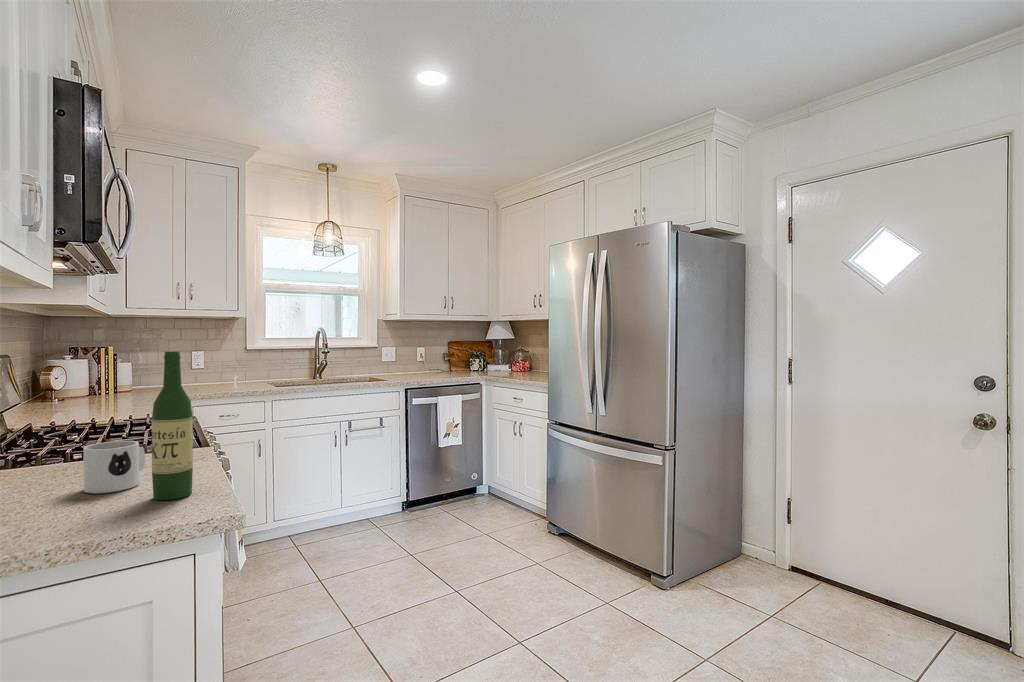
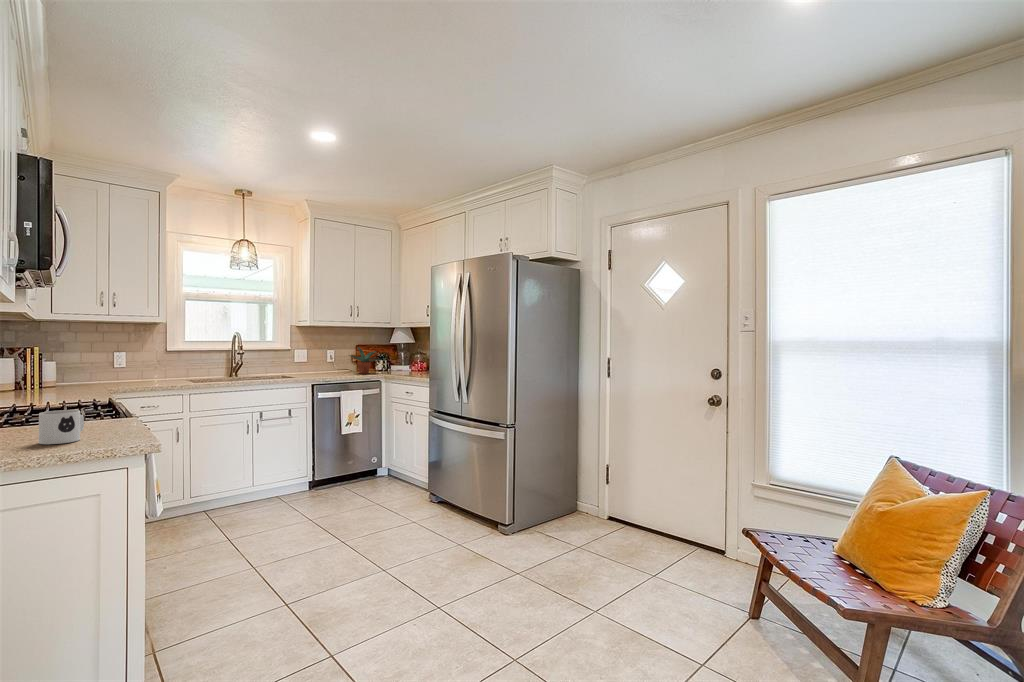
potted plant: none [442,343,481,375] -> present [350,347,380,374]
wine bottle: present [152,351,193,500] -> none [92,347,122,446]

